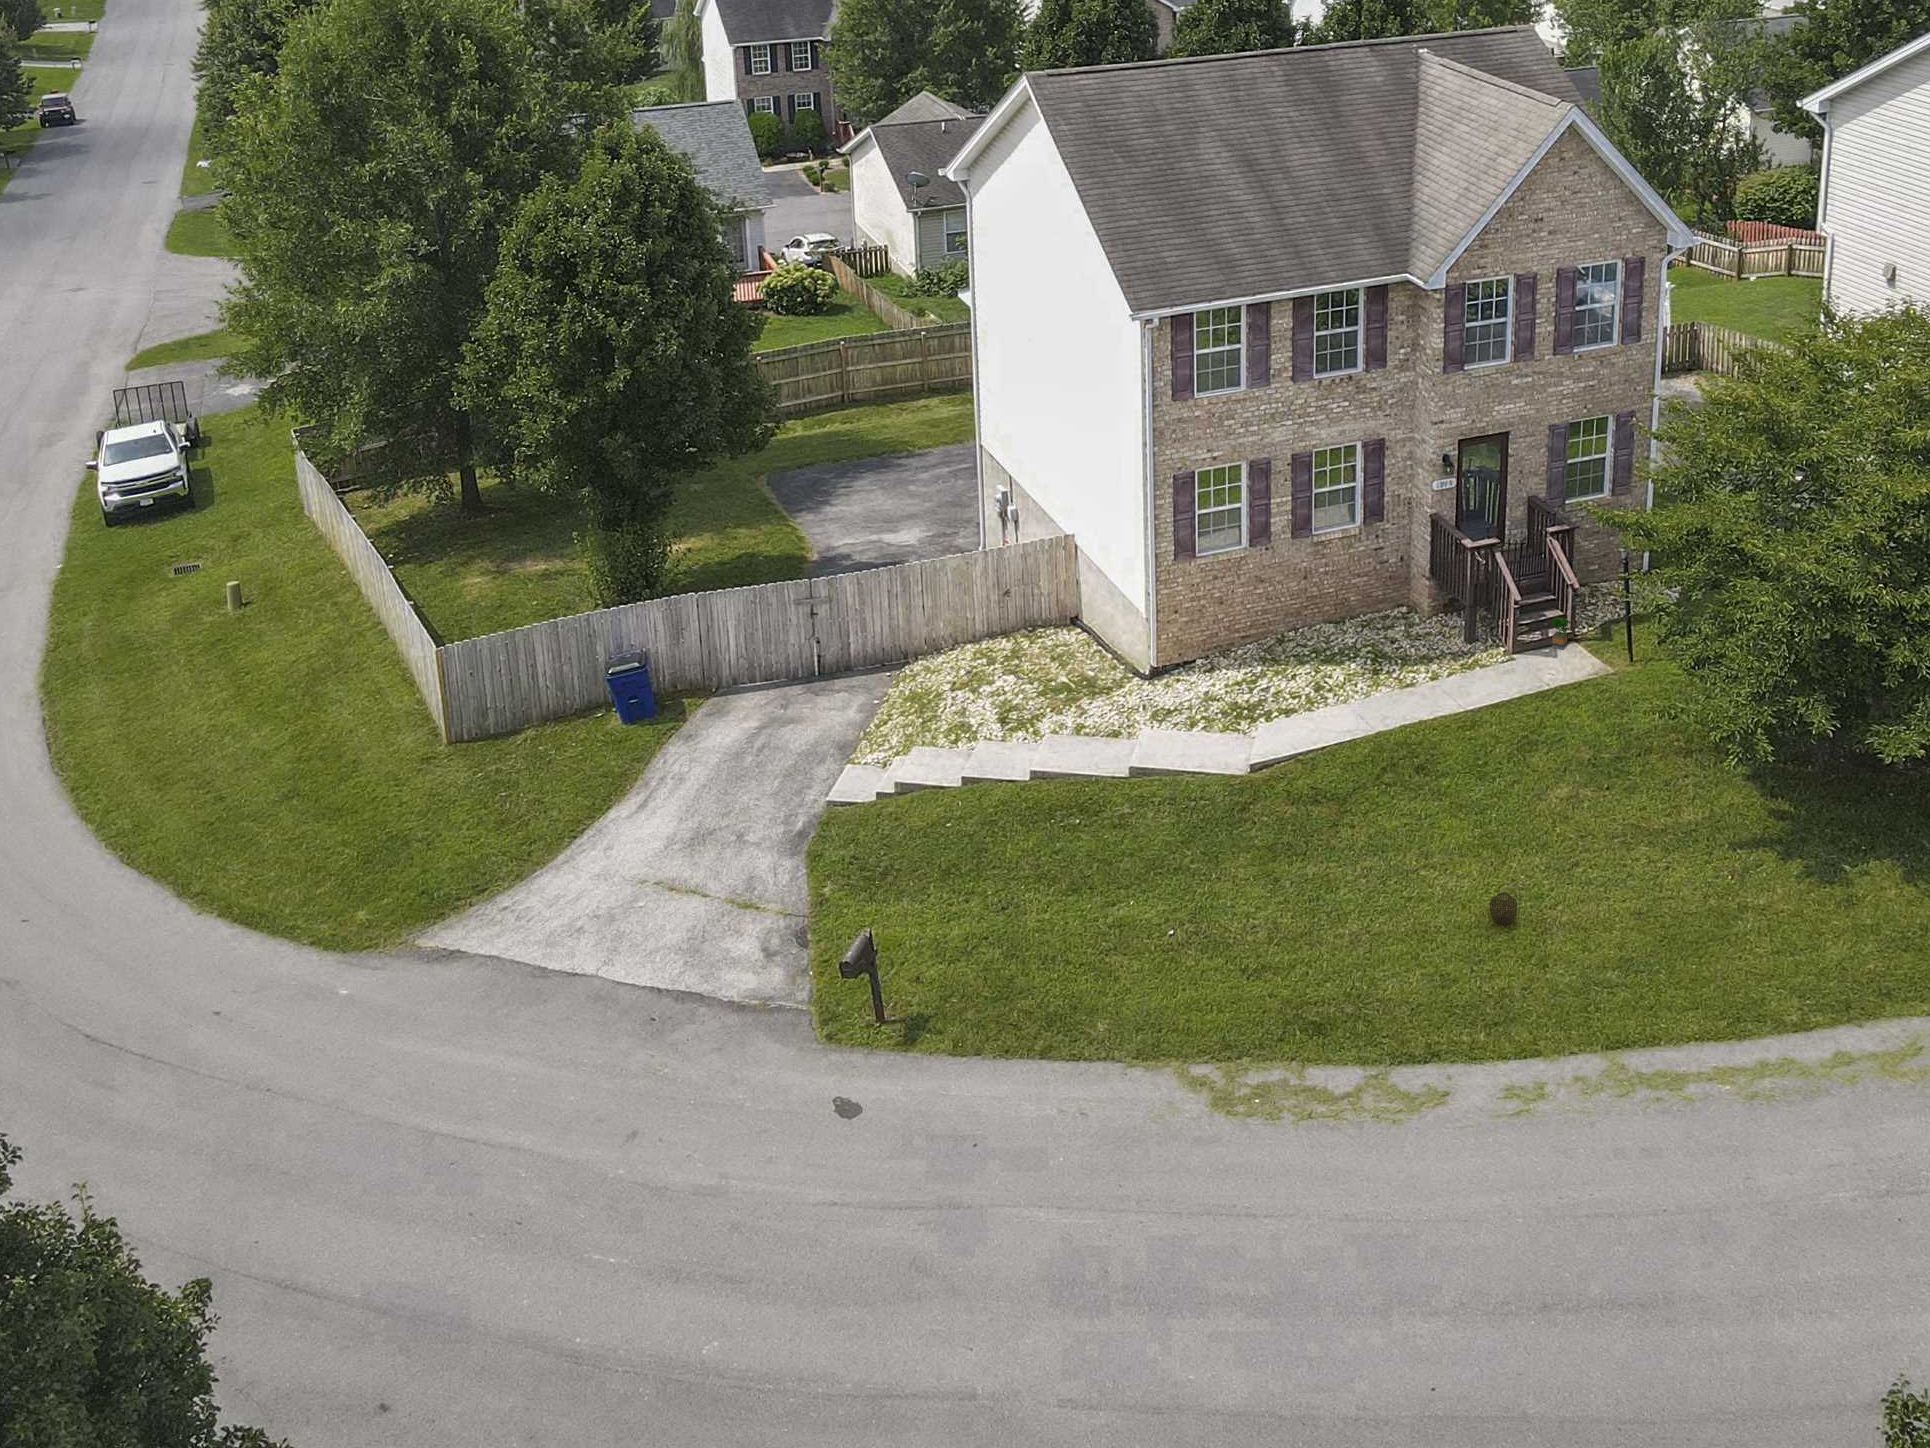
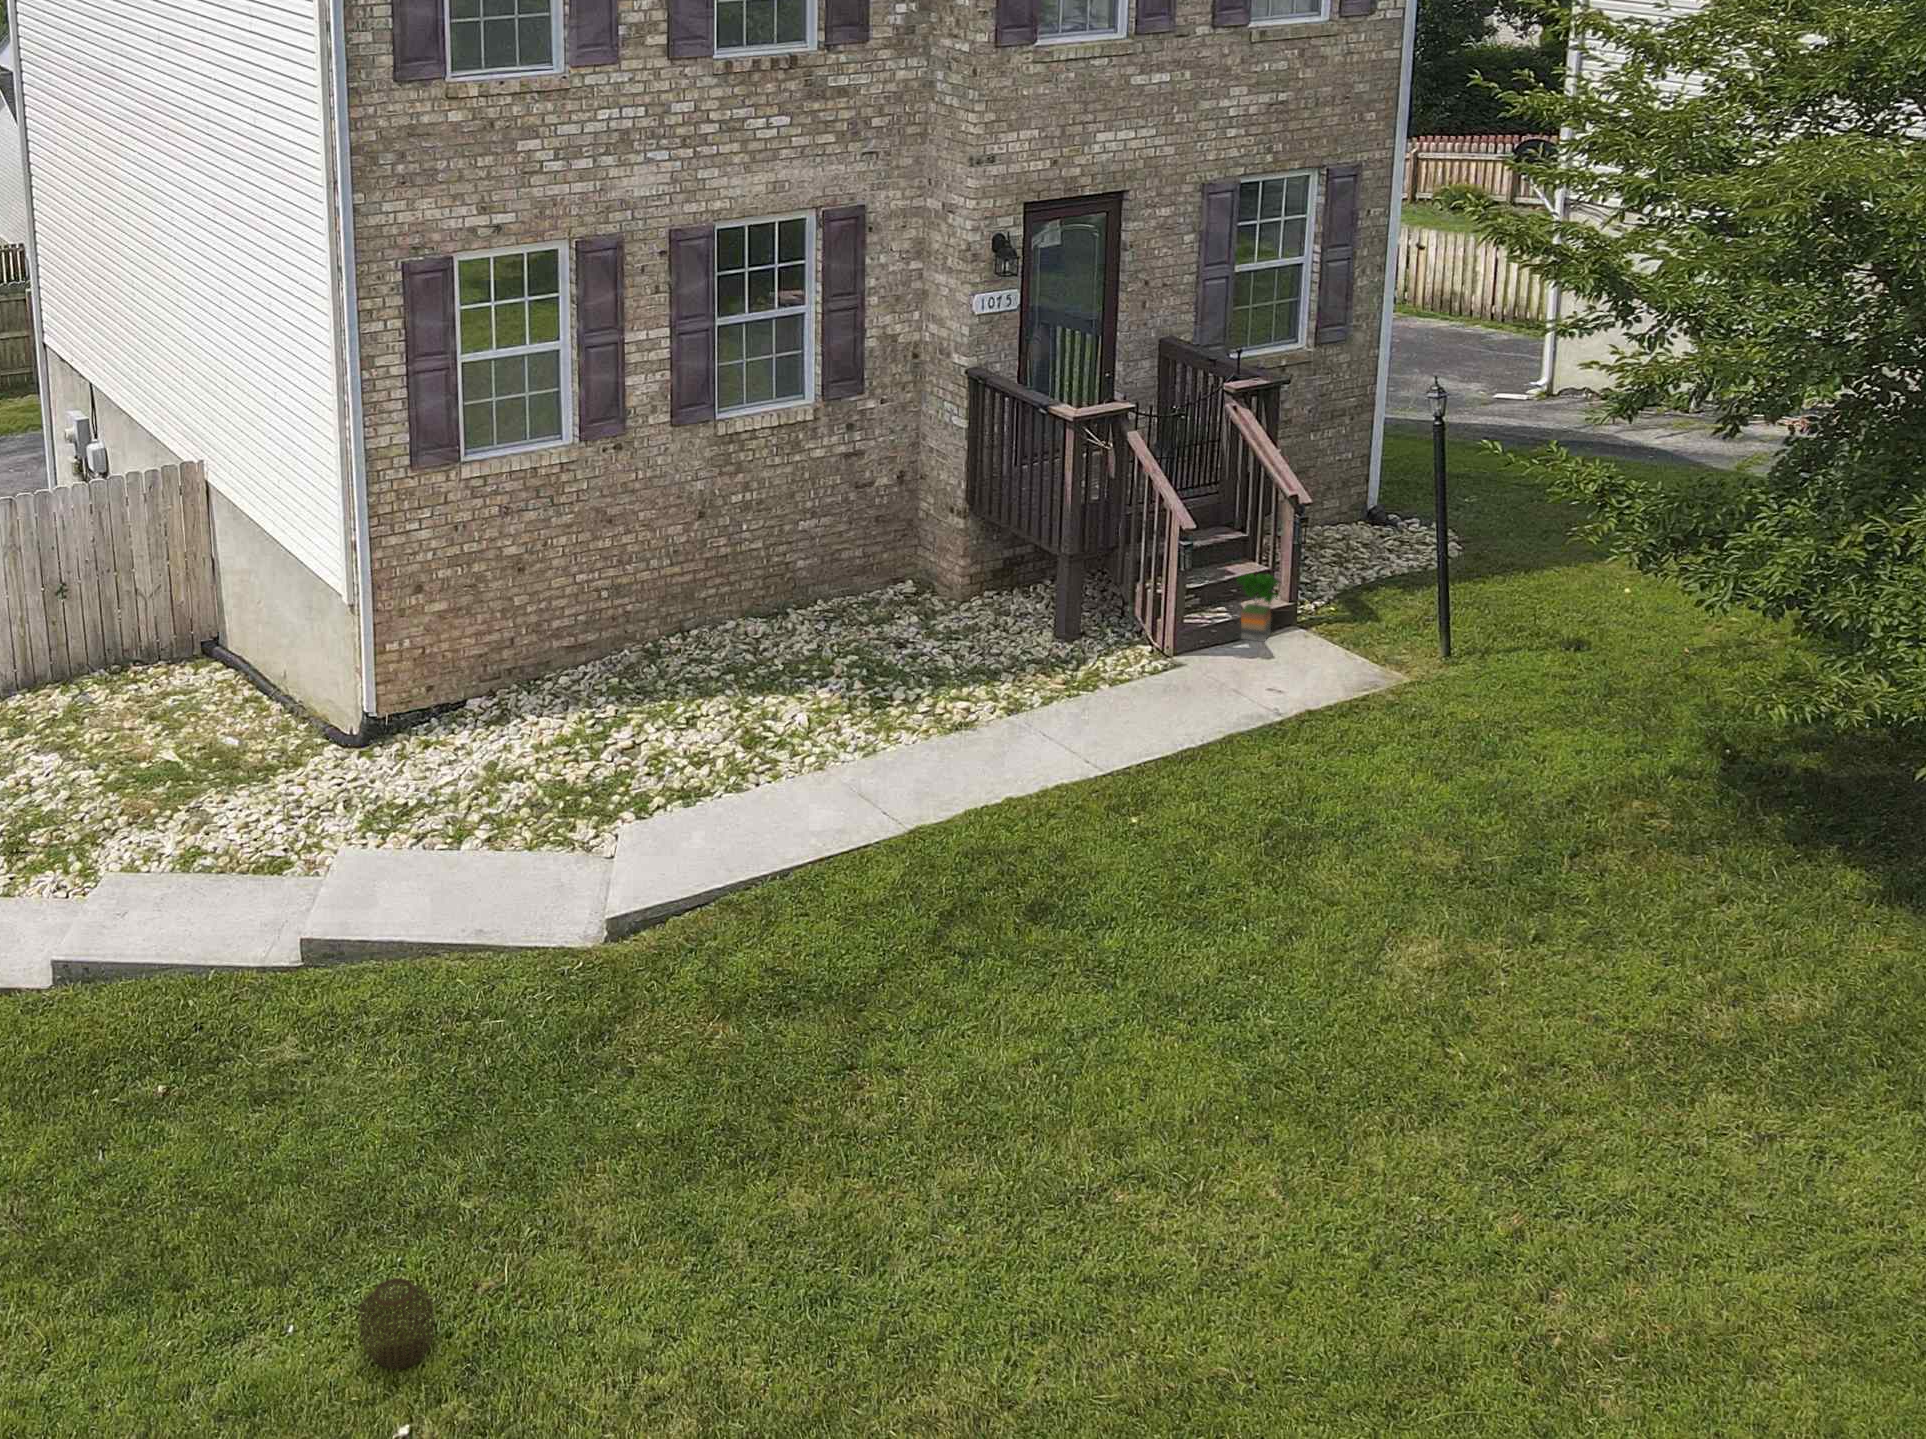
woven basket: present [1490,893,1517,925] -> present [359,1278,434,1369]

